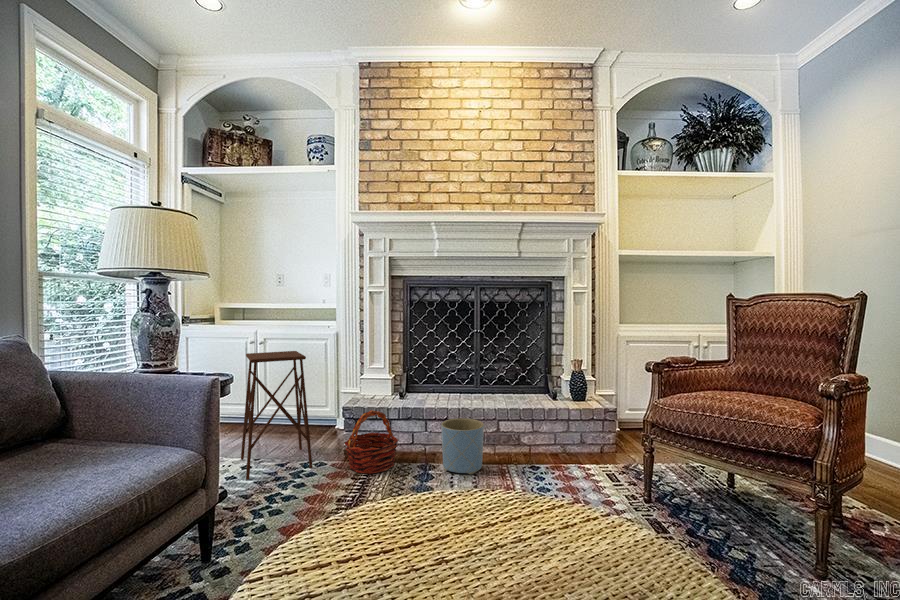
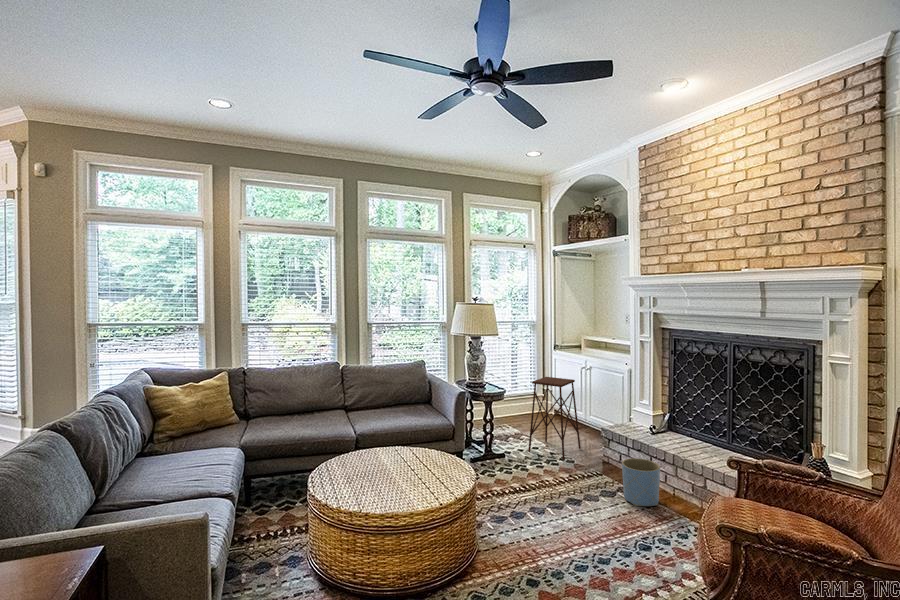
basket: present [345,410,398,474] -> none [573,433,614,479]

